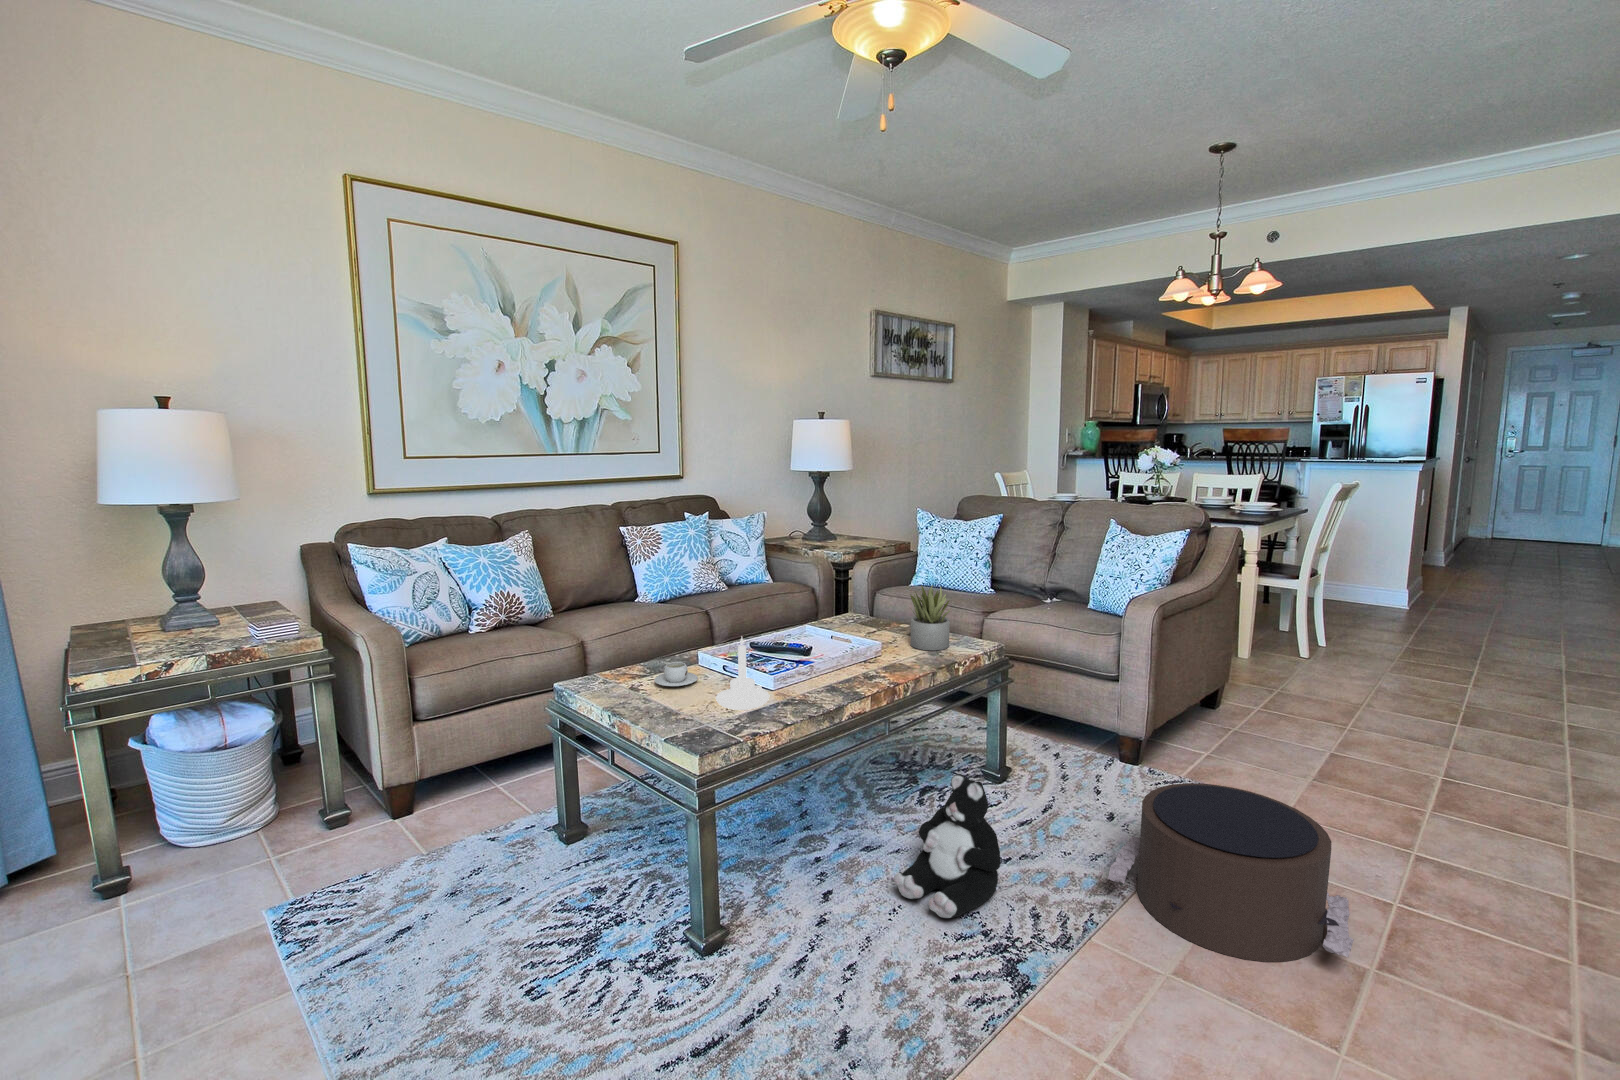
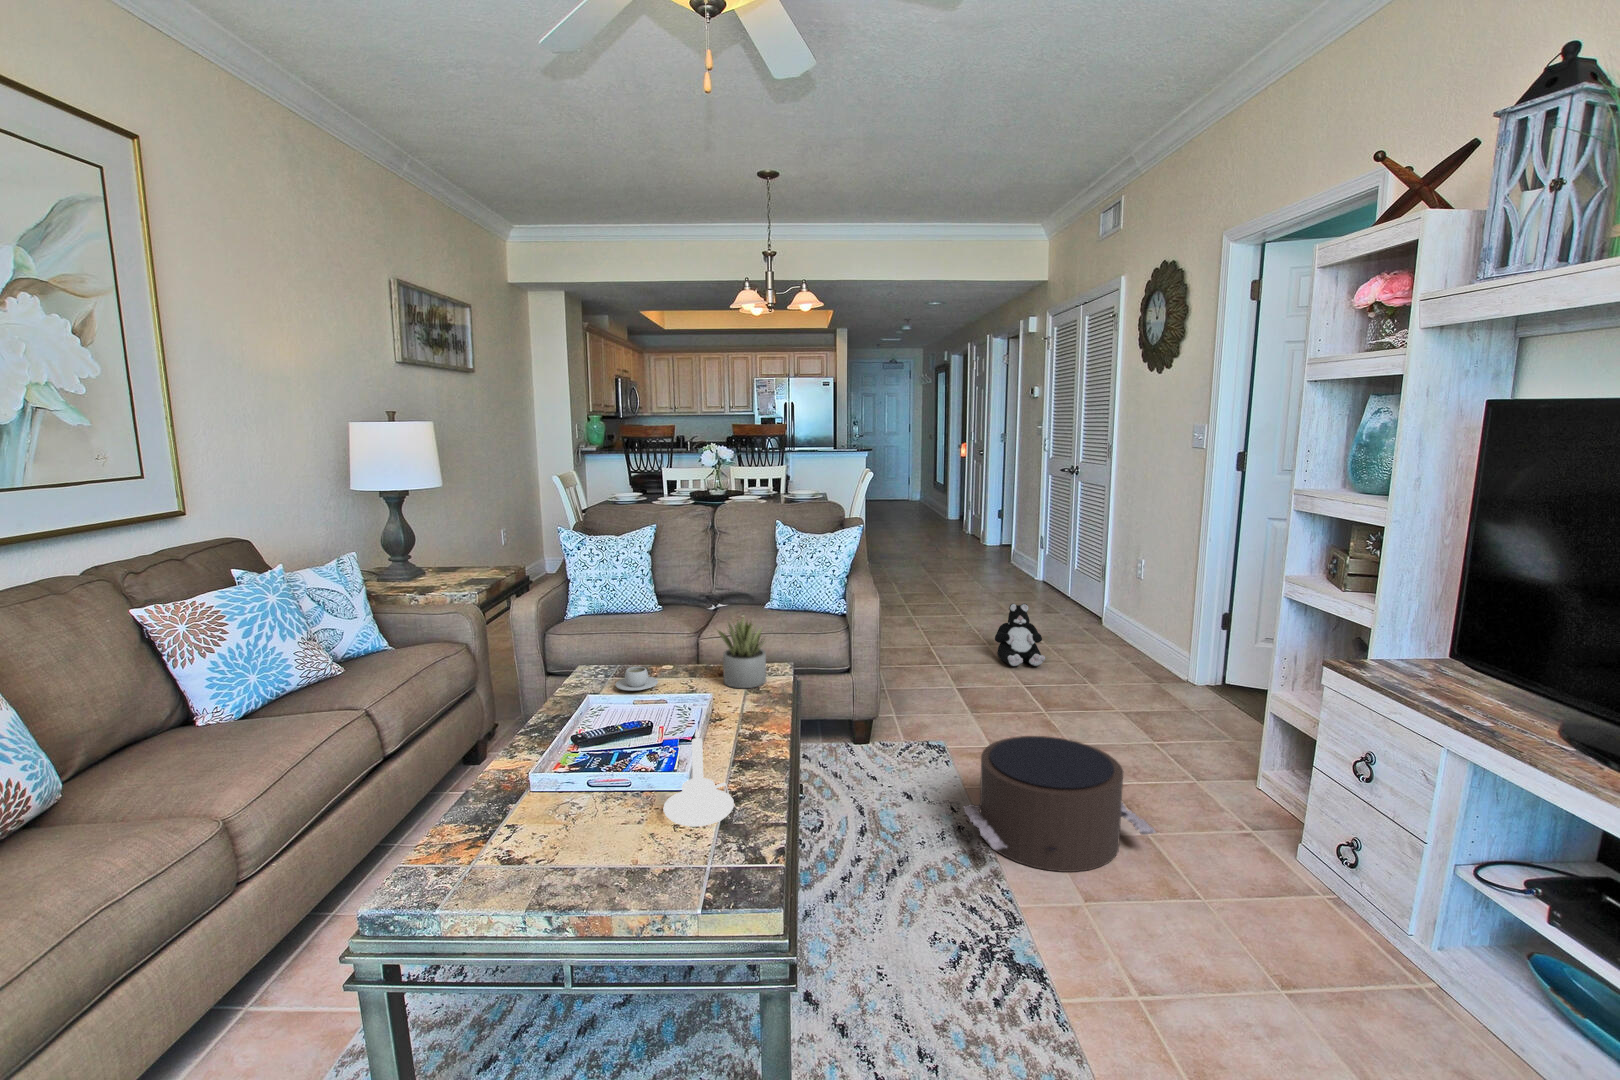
teacup: present [654,662,698,686] -> present [615,667,658,691]
plush toy: present [894,774,1001,918] -> present [995,604,1045,666]

